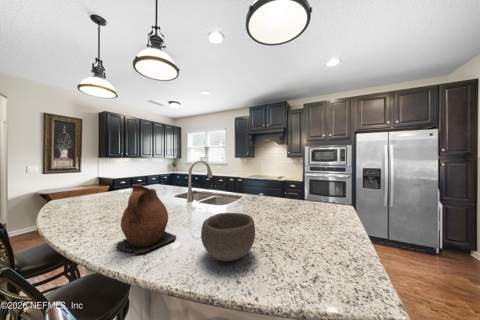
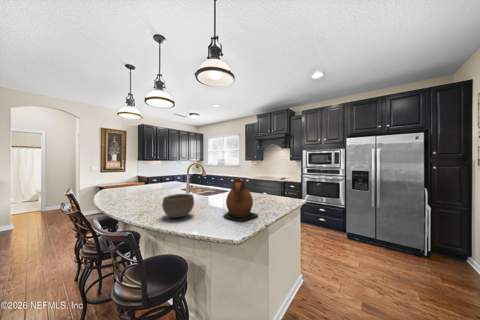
ceramic pitcher: present [116,185,176,254] -> present [223,179,258,221]

